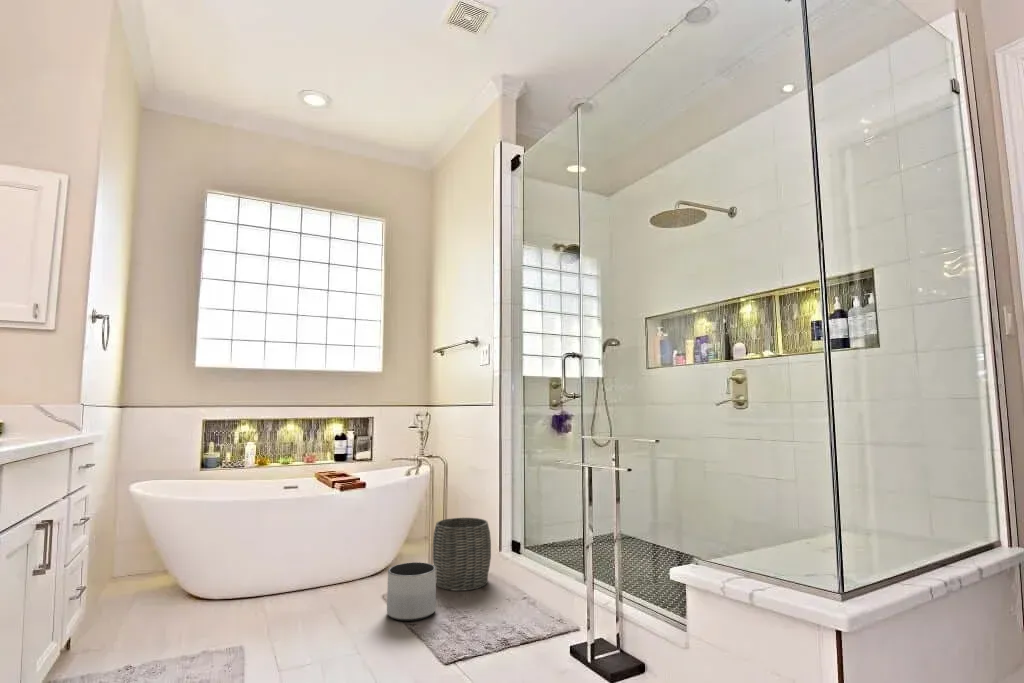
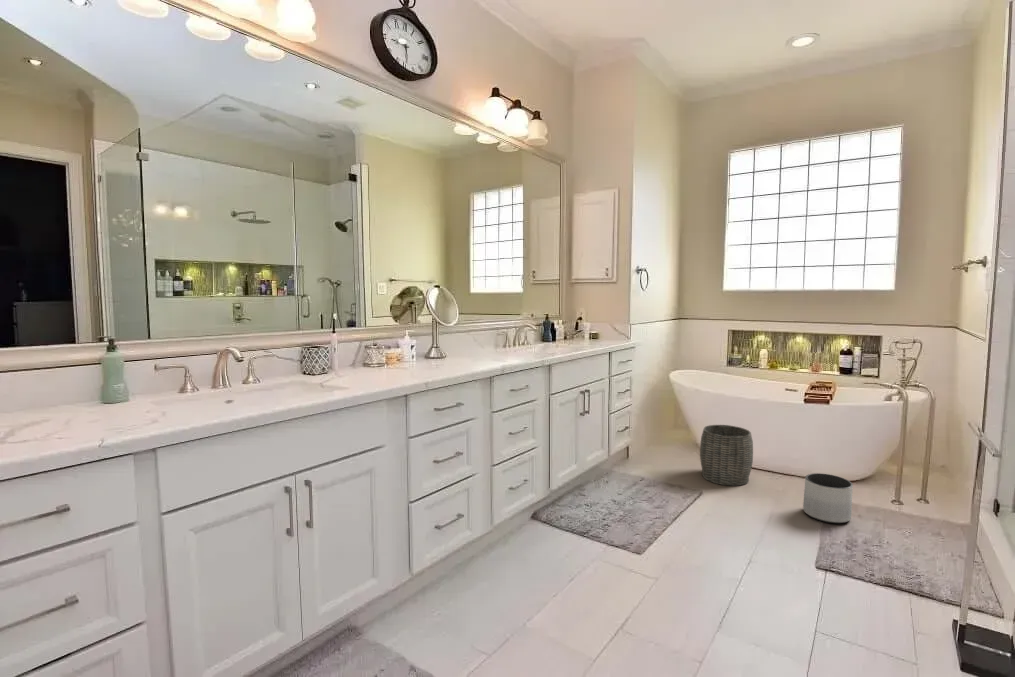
woven basket: present [433,518,491,591] -> present [700,425,753,486]

